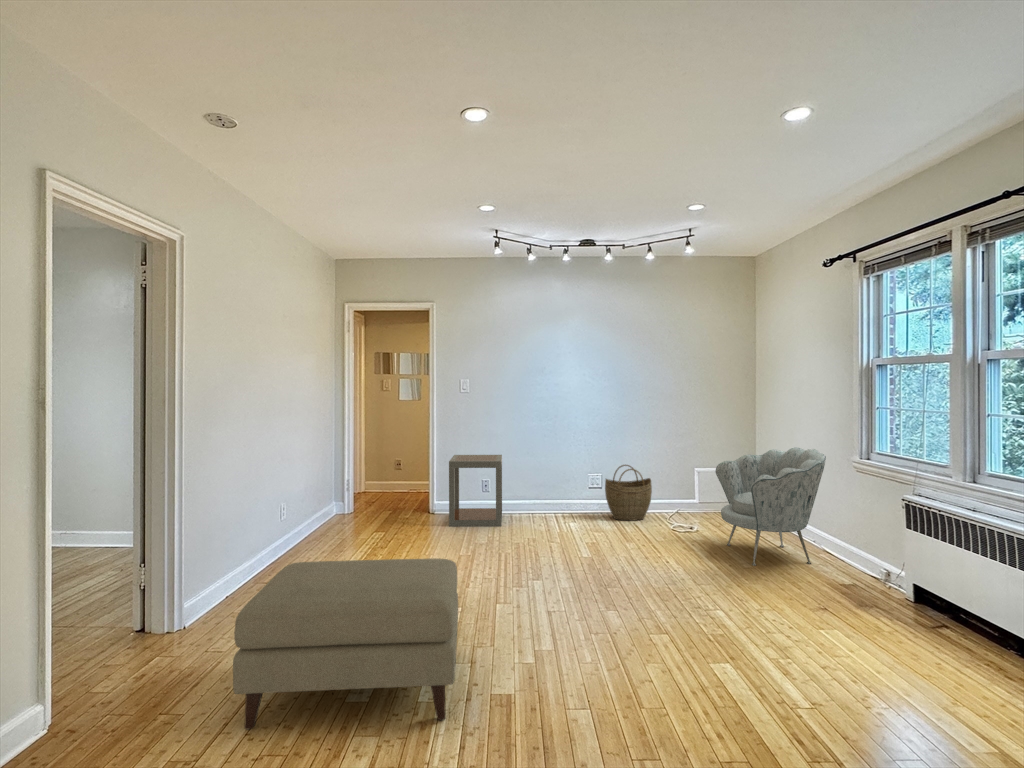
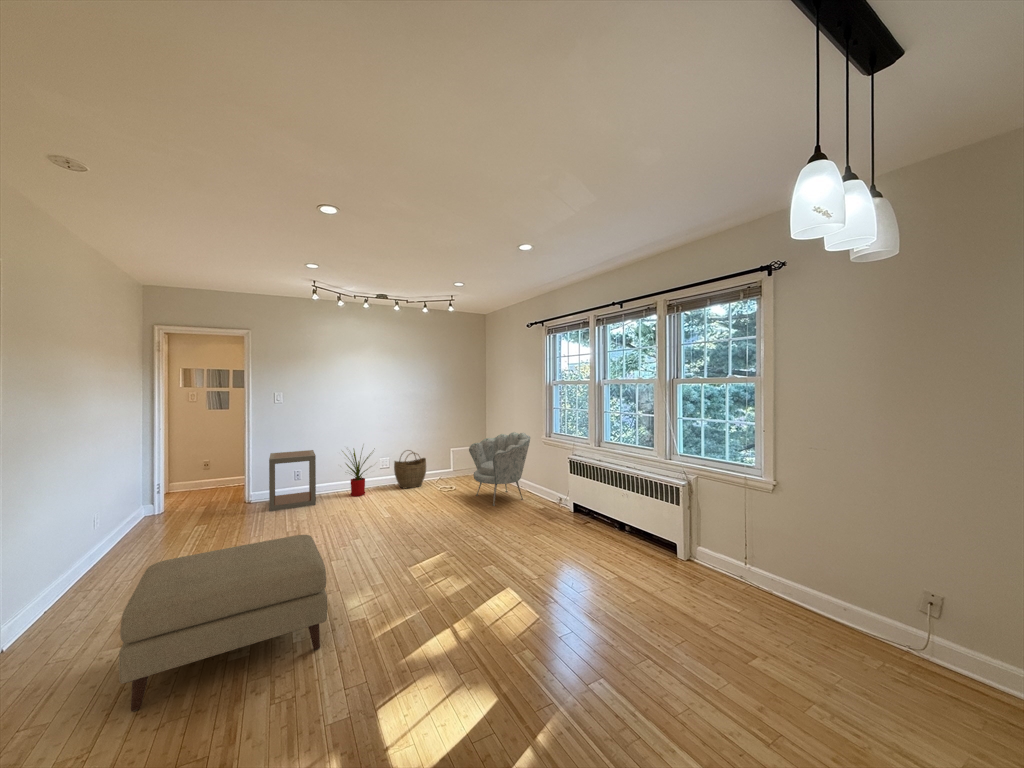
house plant: none [529,450,581,522] -> present [342,448,371,496]

